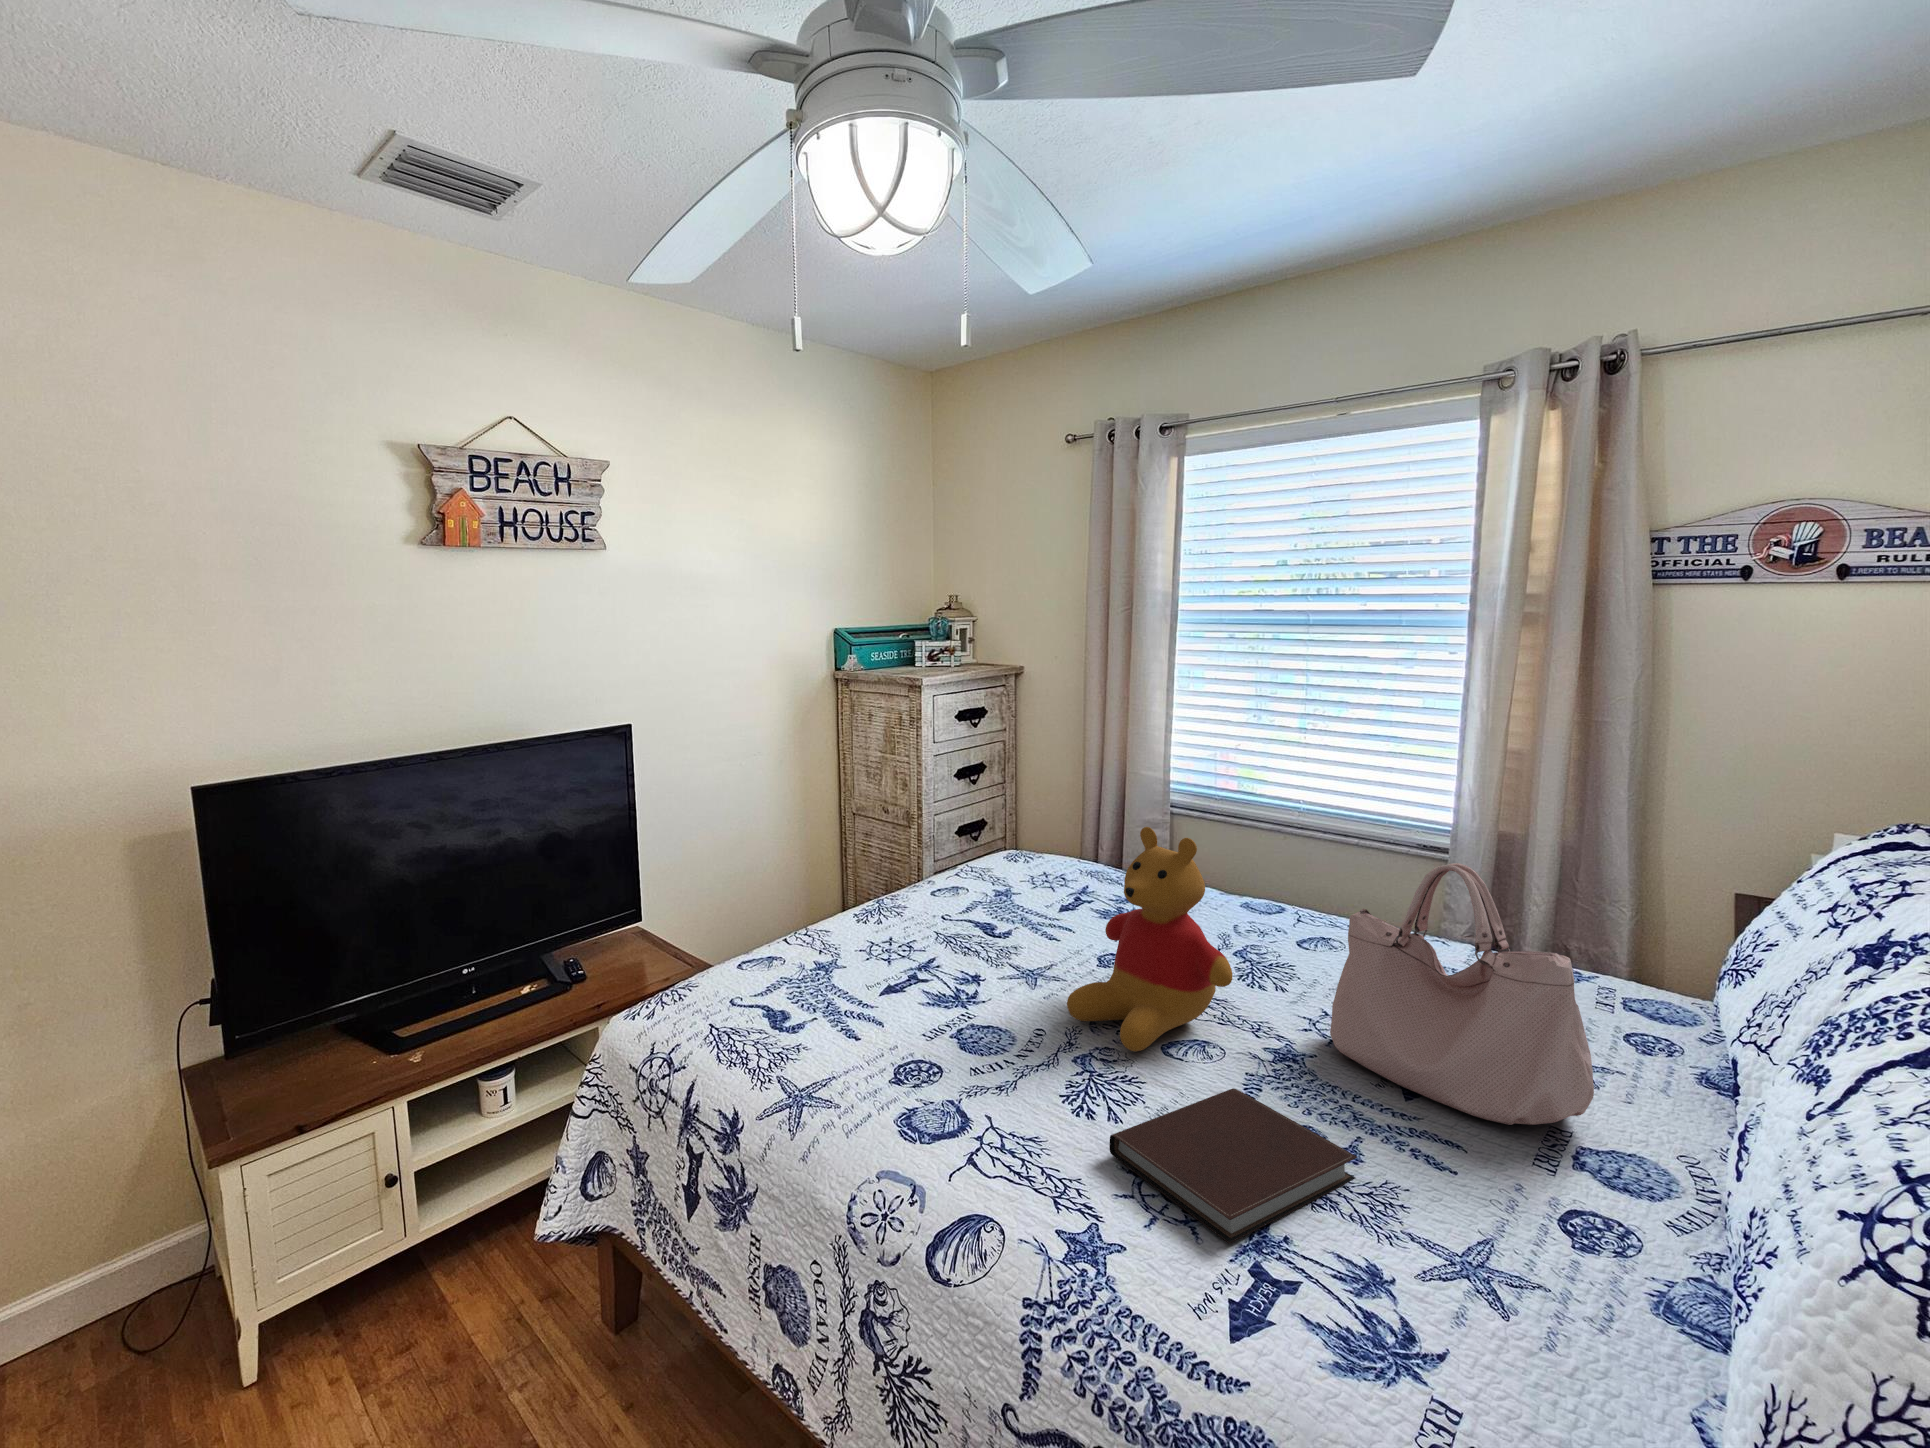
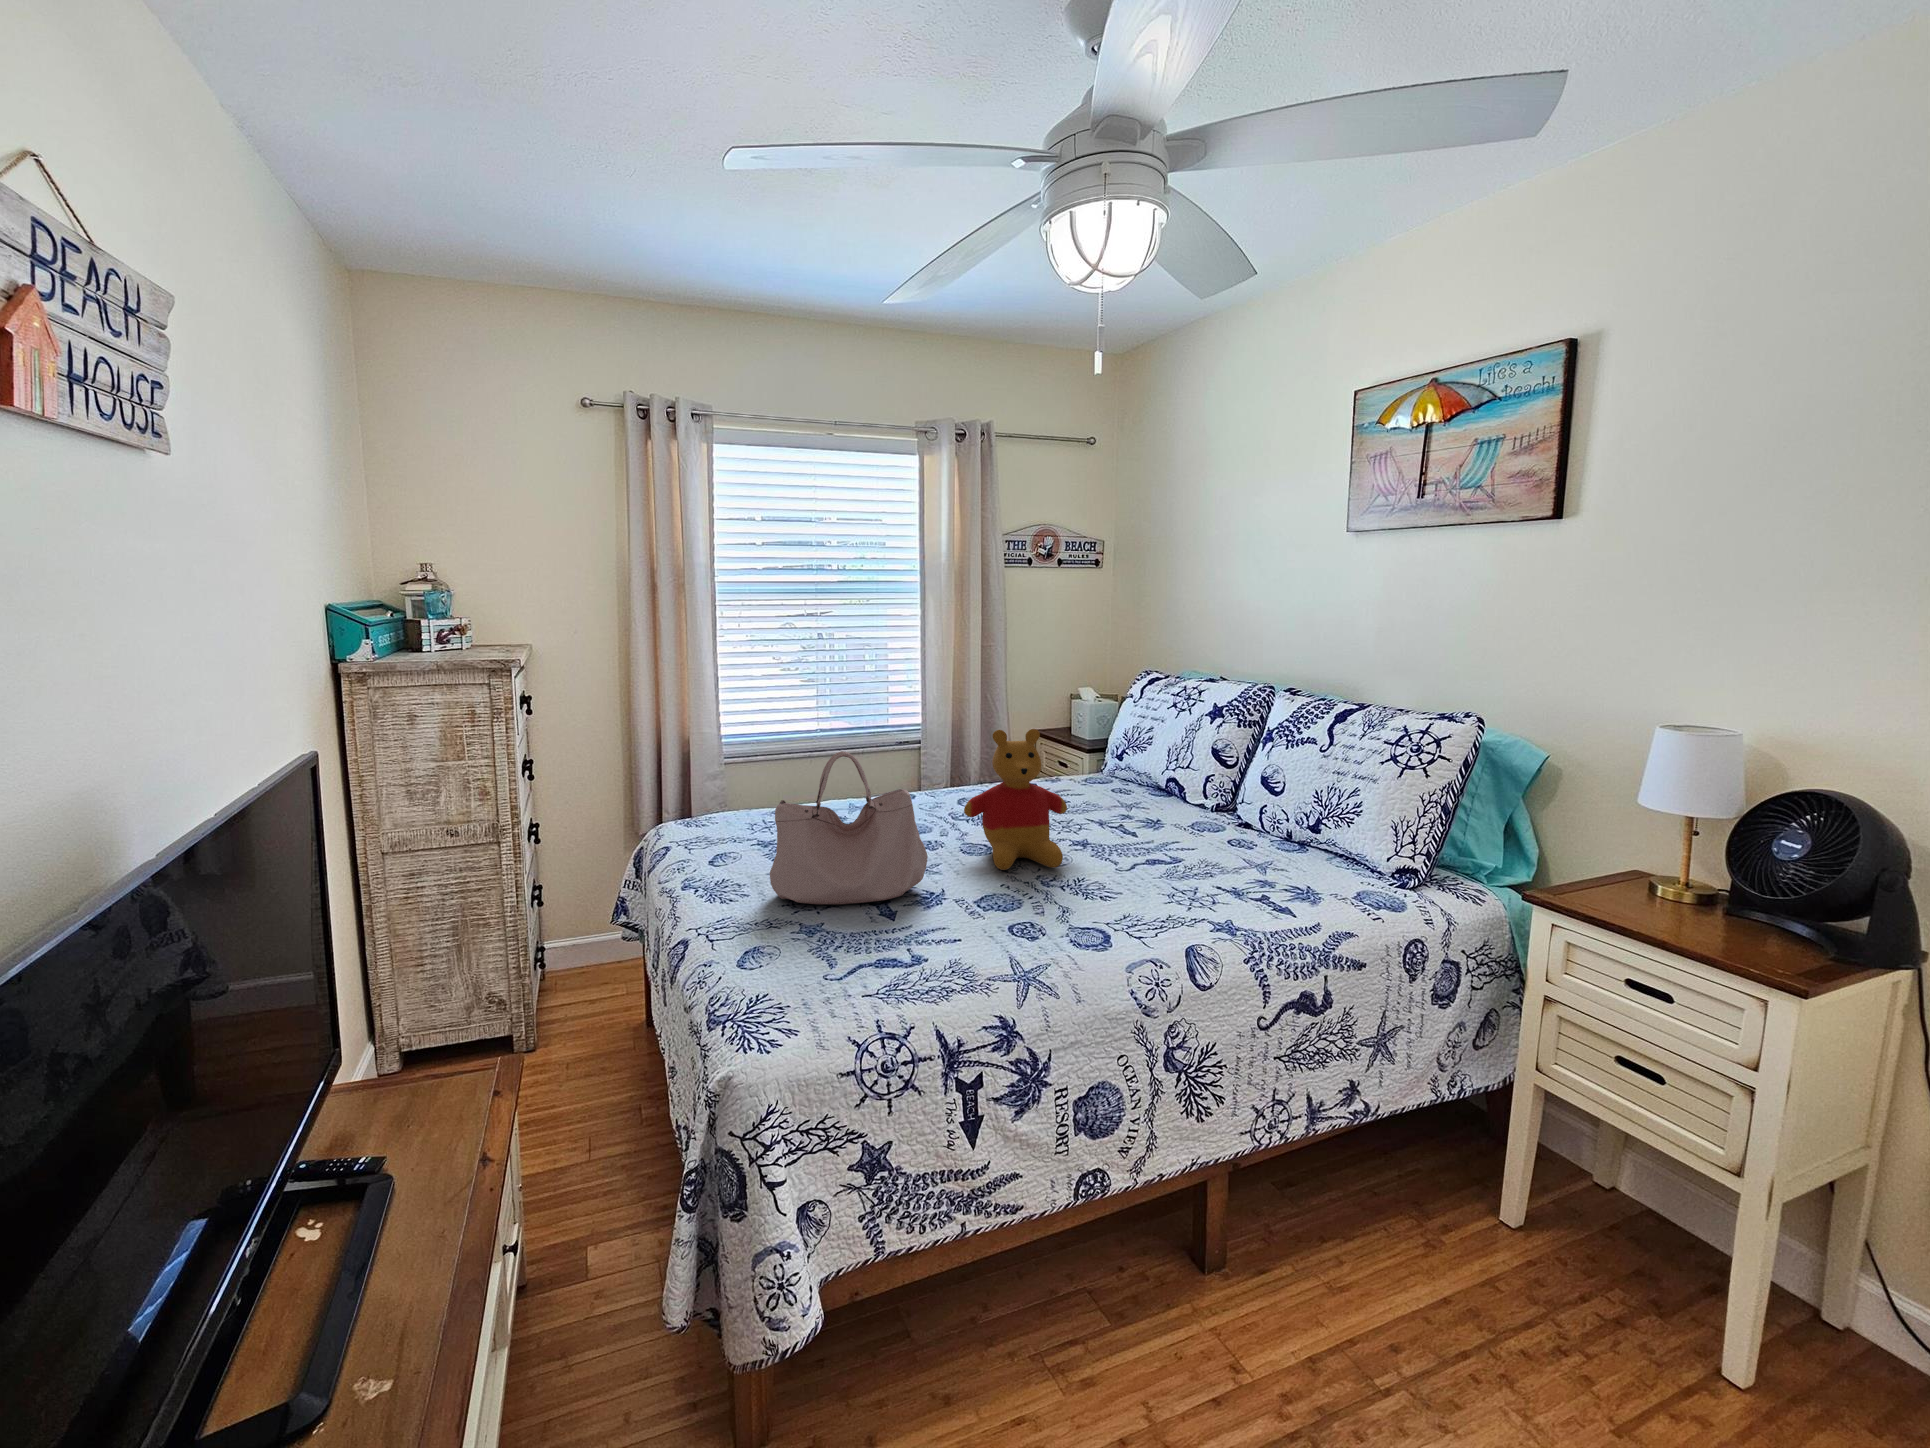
handbag: present [1330,863,1594,1125] -> present [770,751,928,904]
notebook: present [1109,1088,1357,1243] -> none [1120,852,1239,900]

